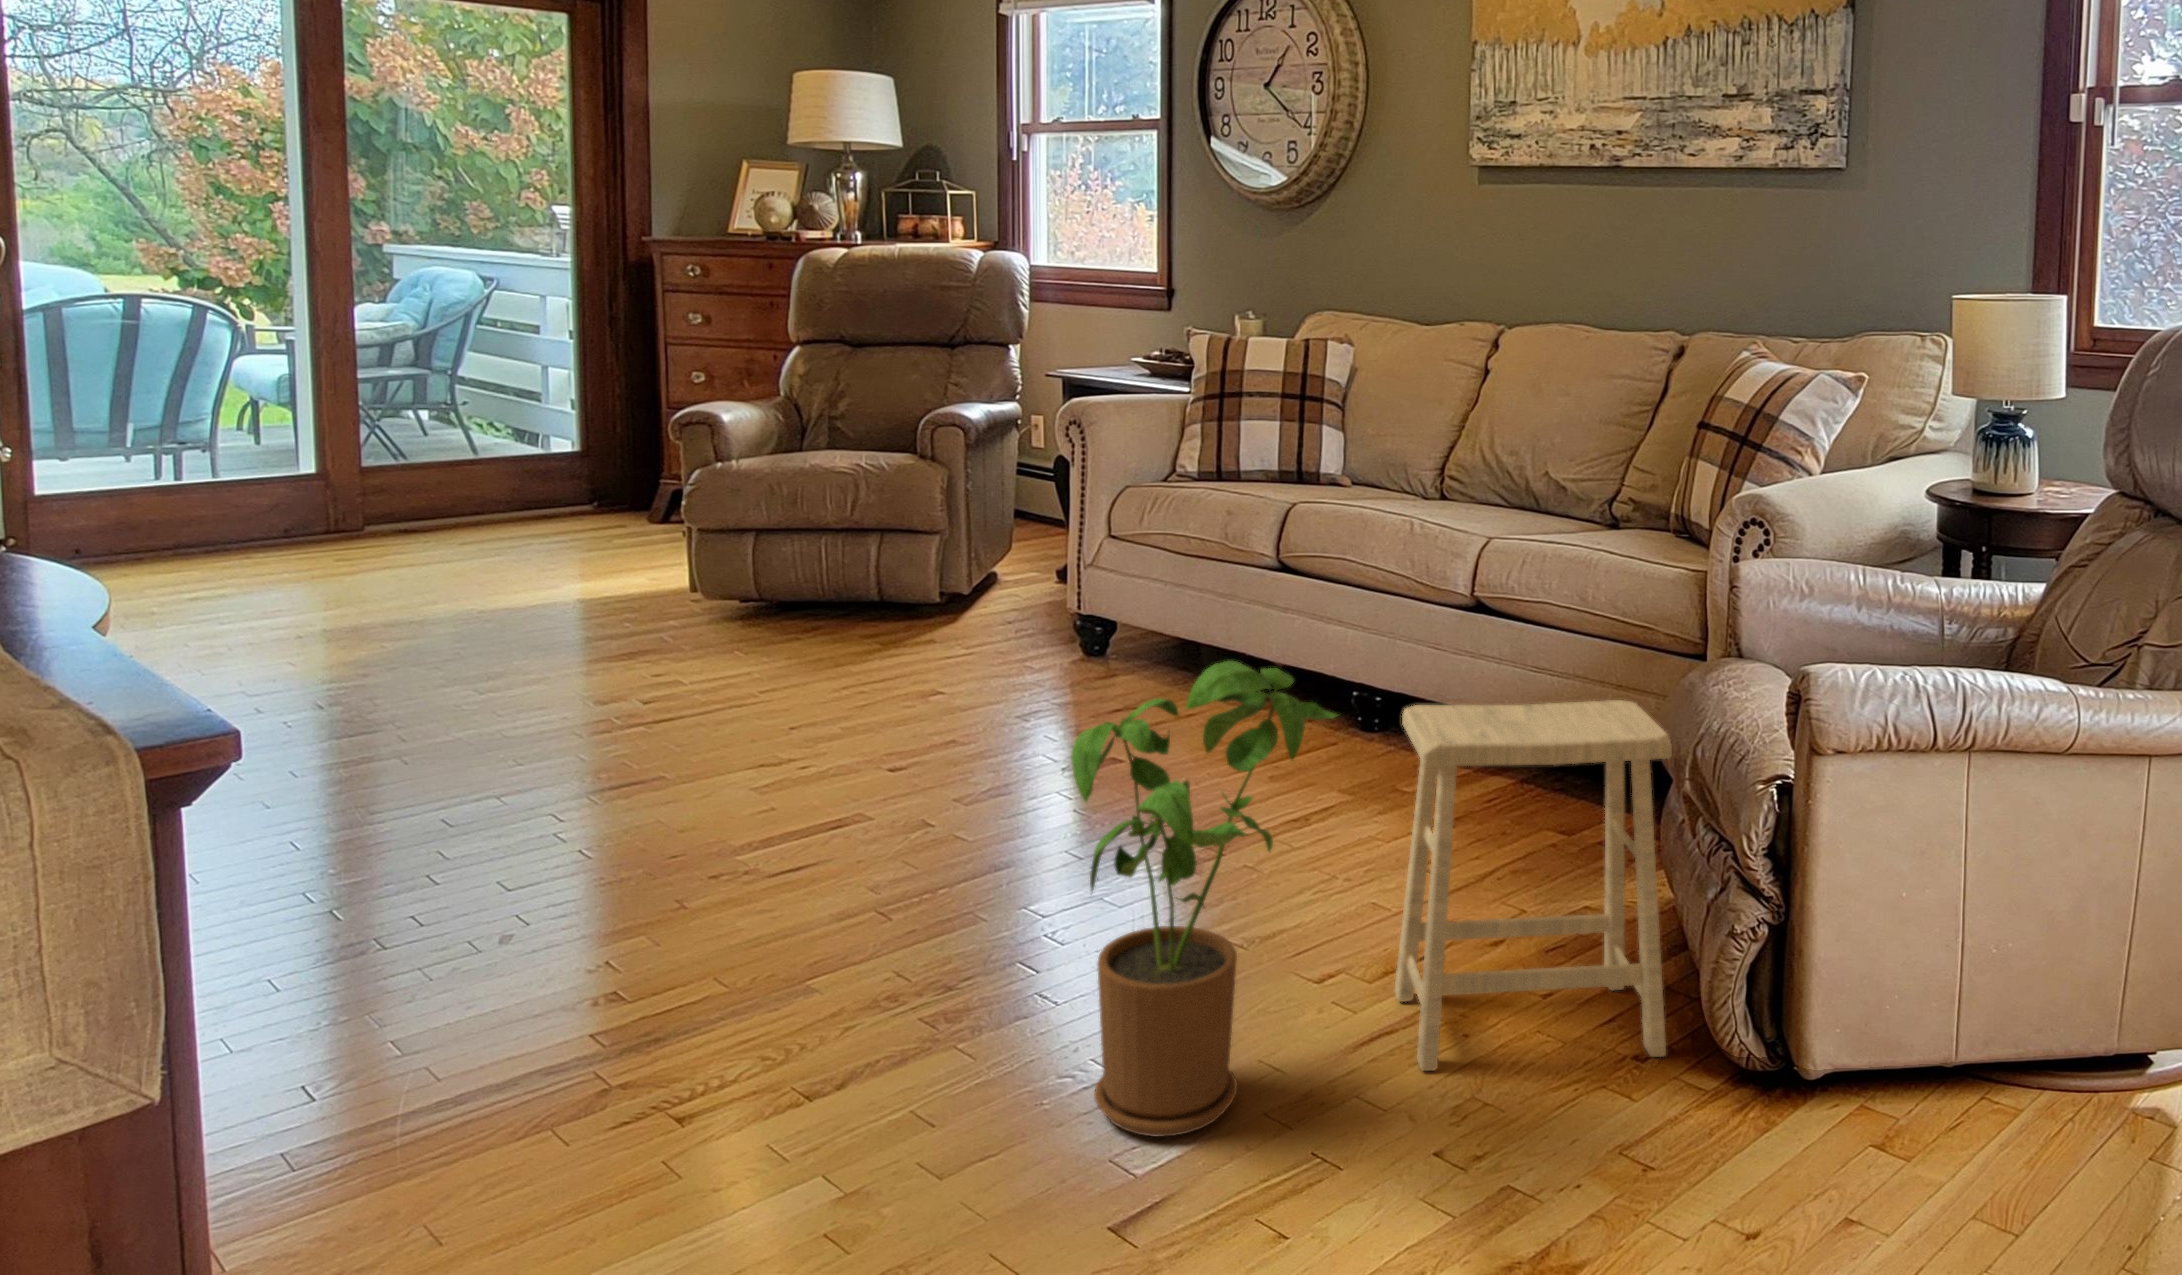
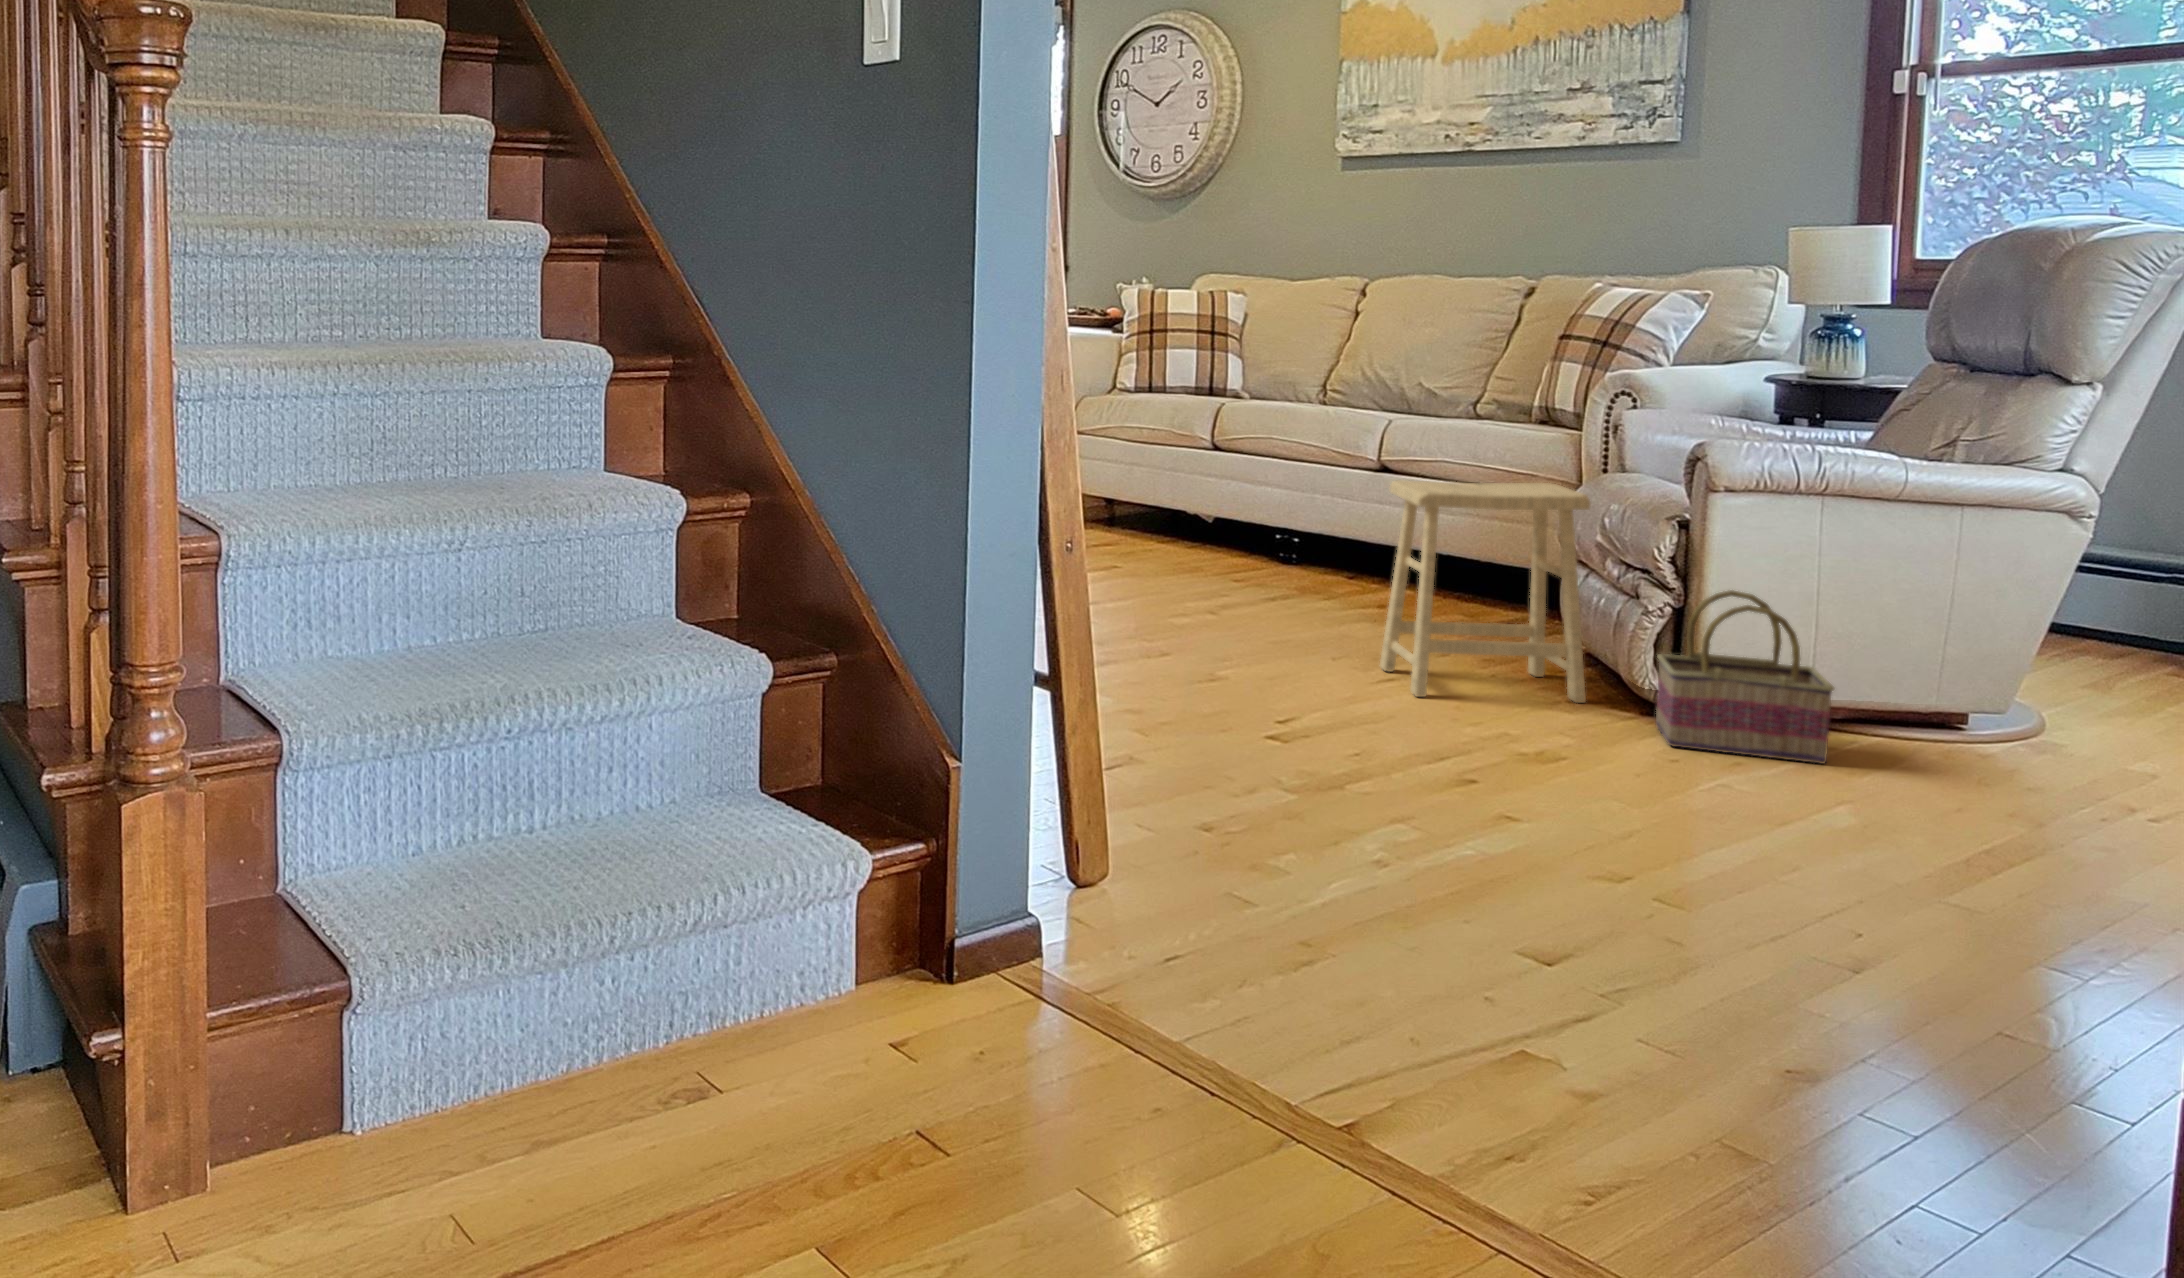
house plant: present [1072,661,1338,1137] -> none [1197,431,1369,707]
basket: none [1751,901,1985,1192] -> present [1656,590,1834,764]

